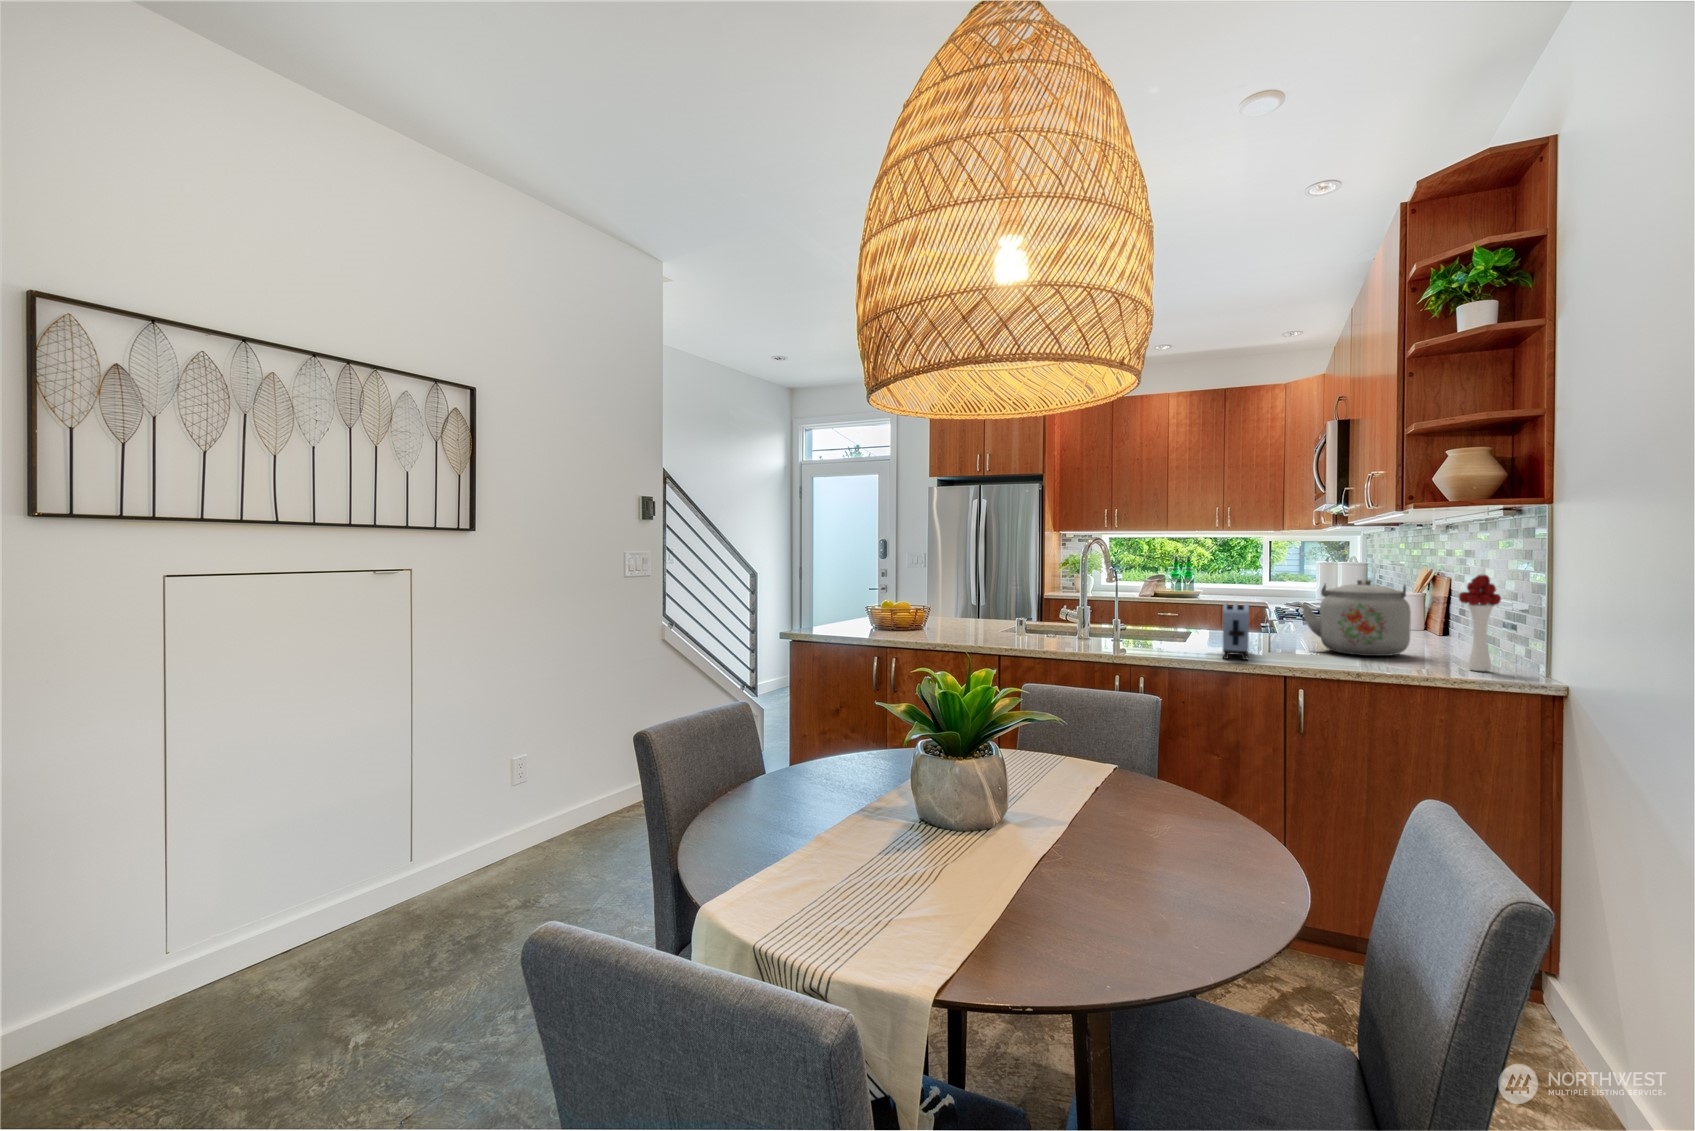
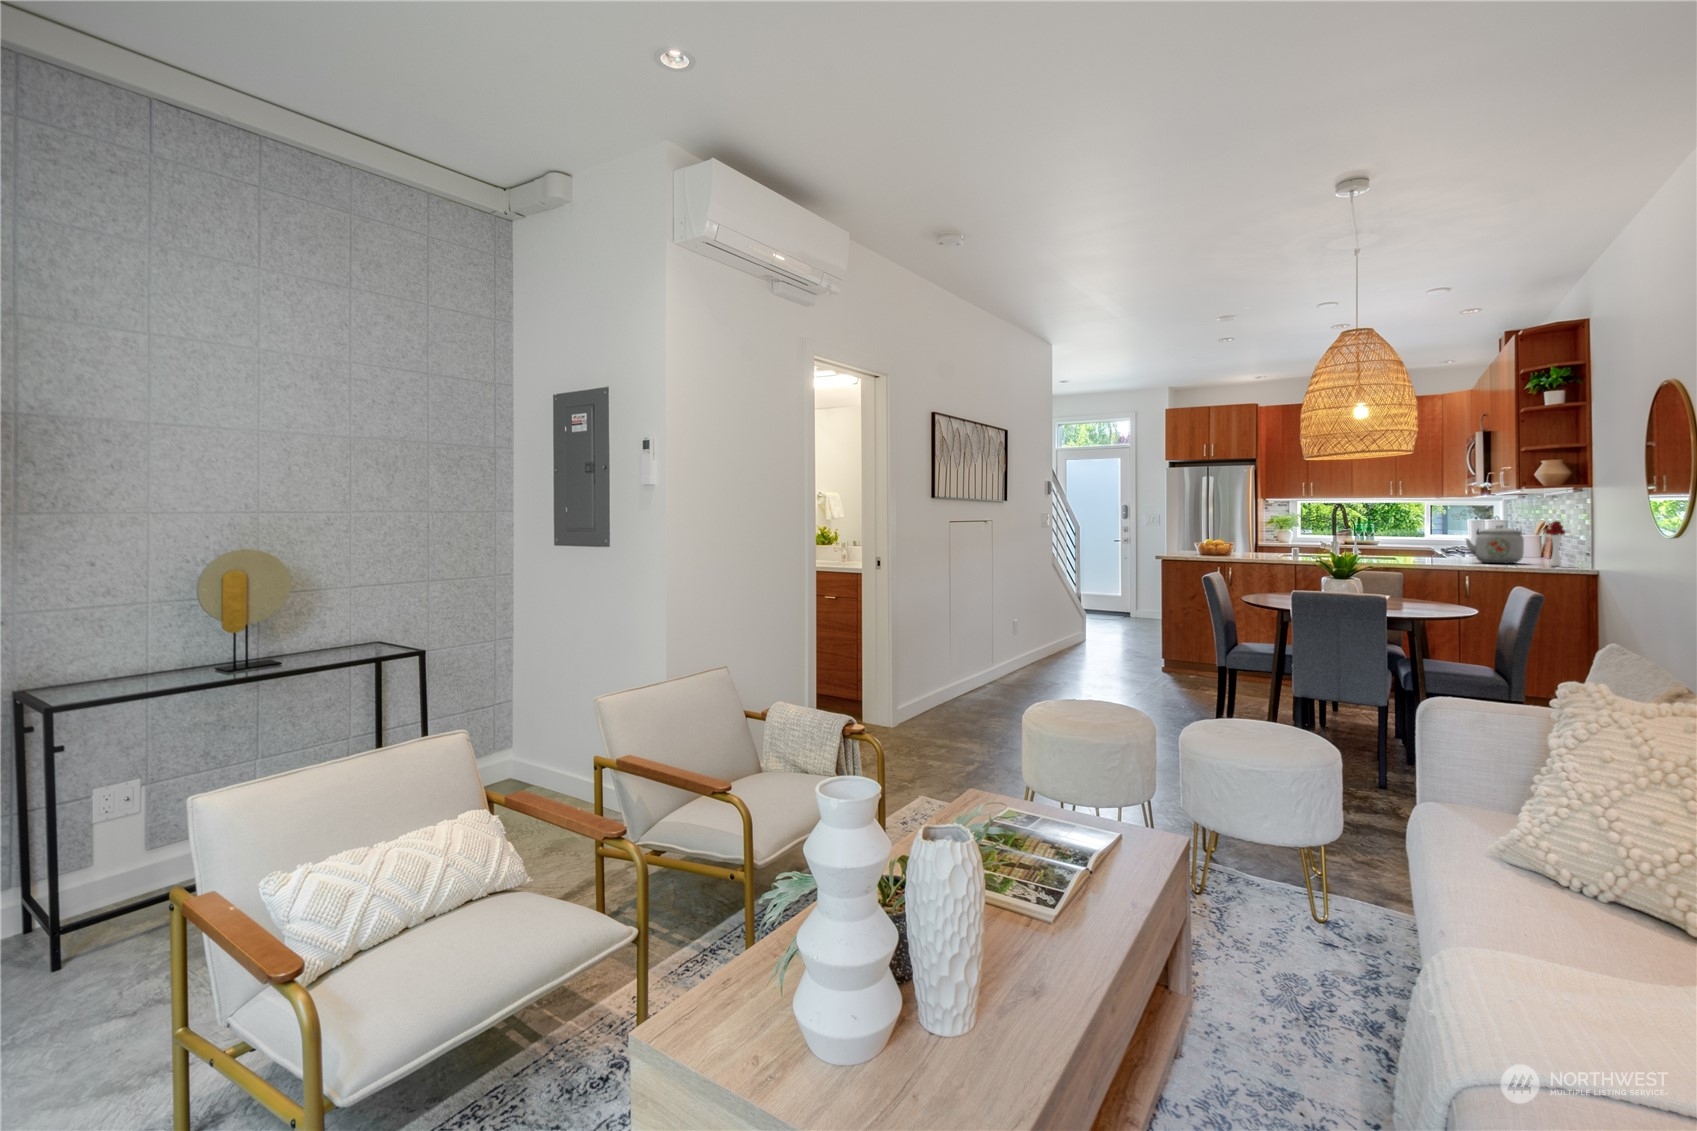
toaster: present [1223,602,1249,660] -> none [1424,538,1440,565]

